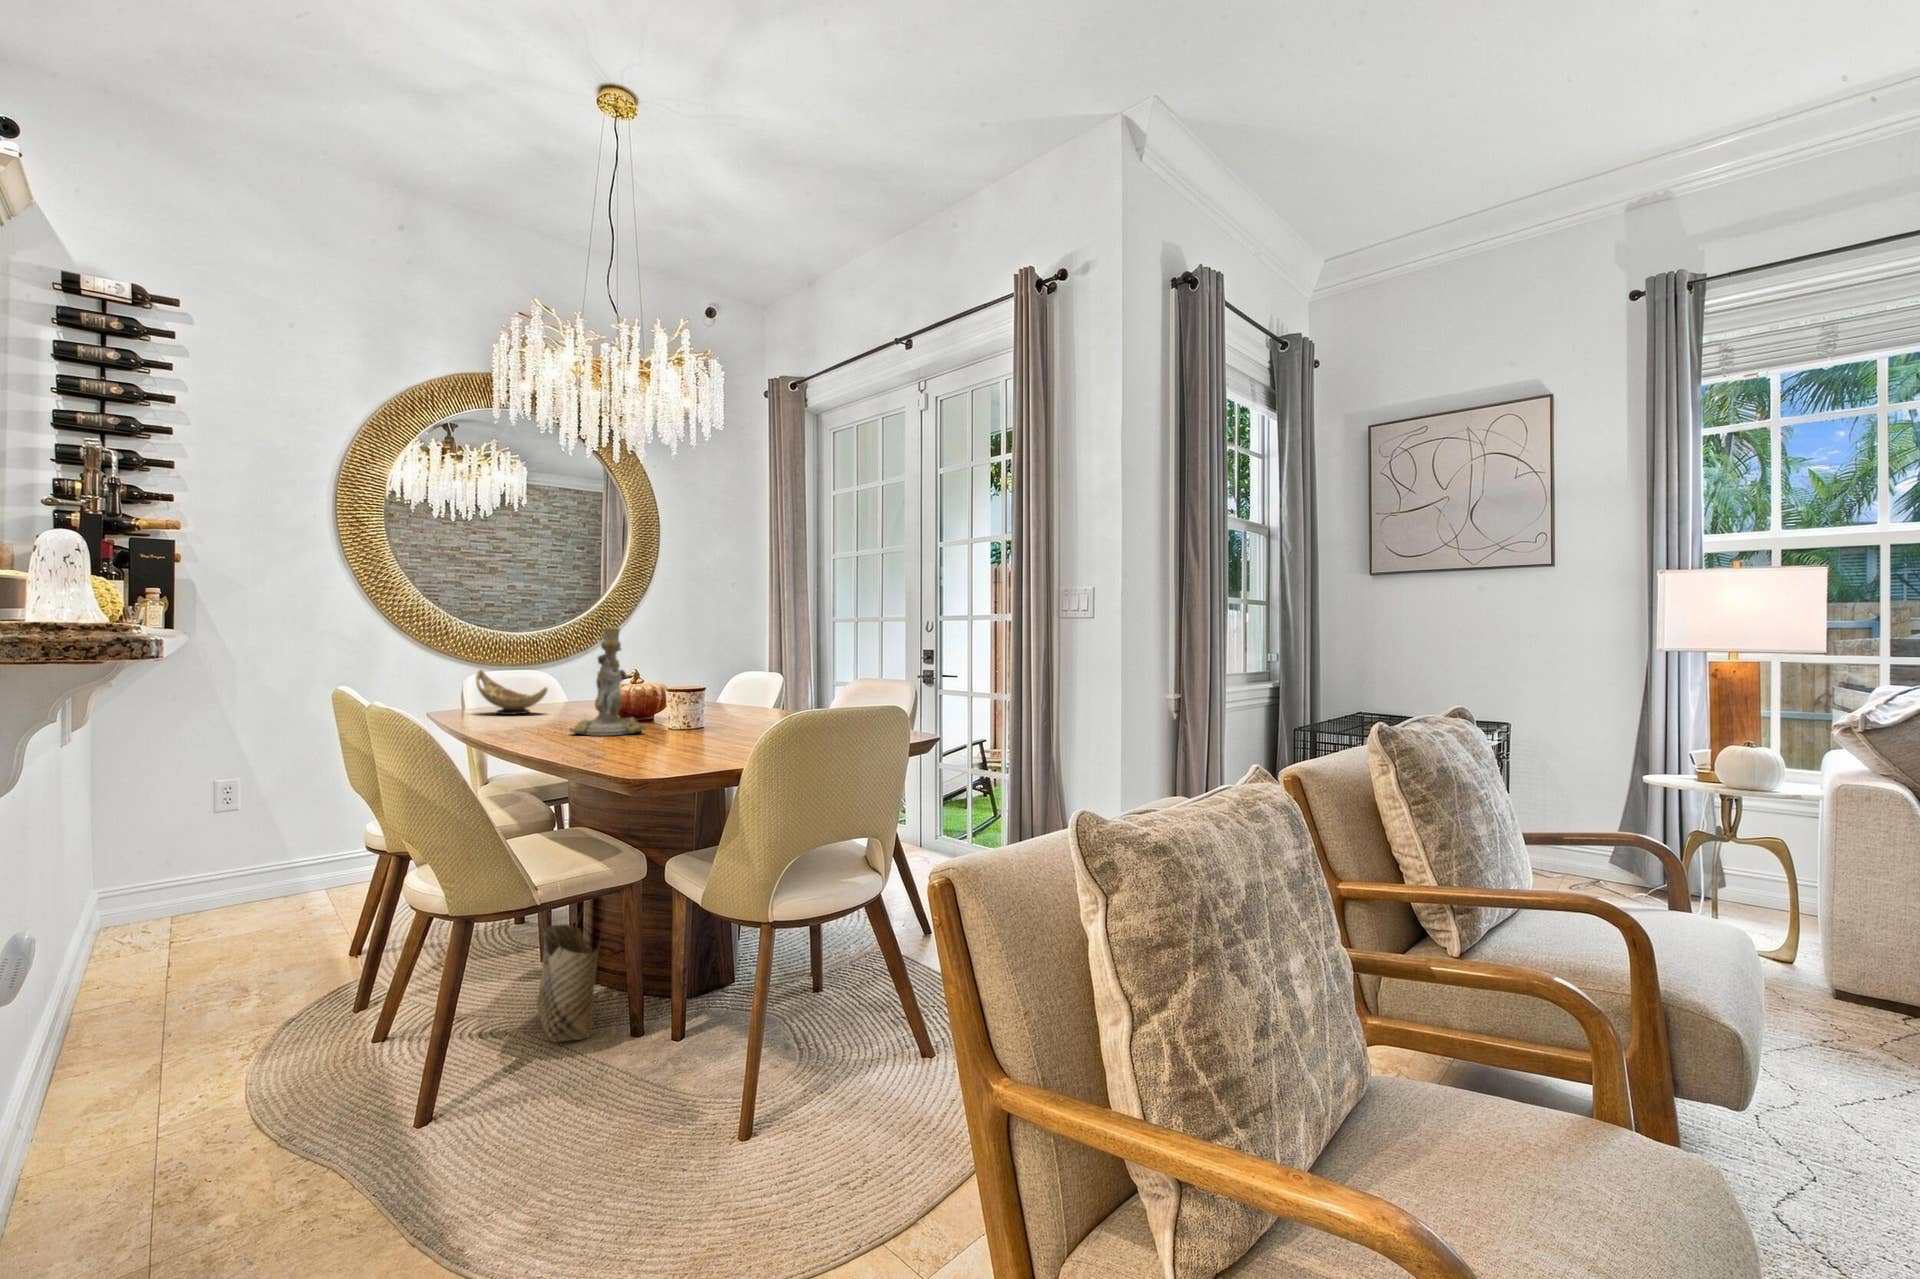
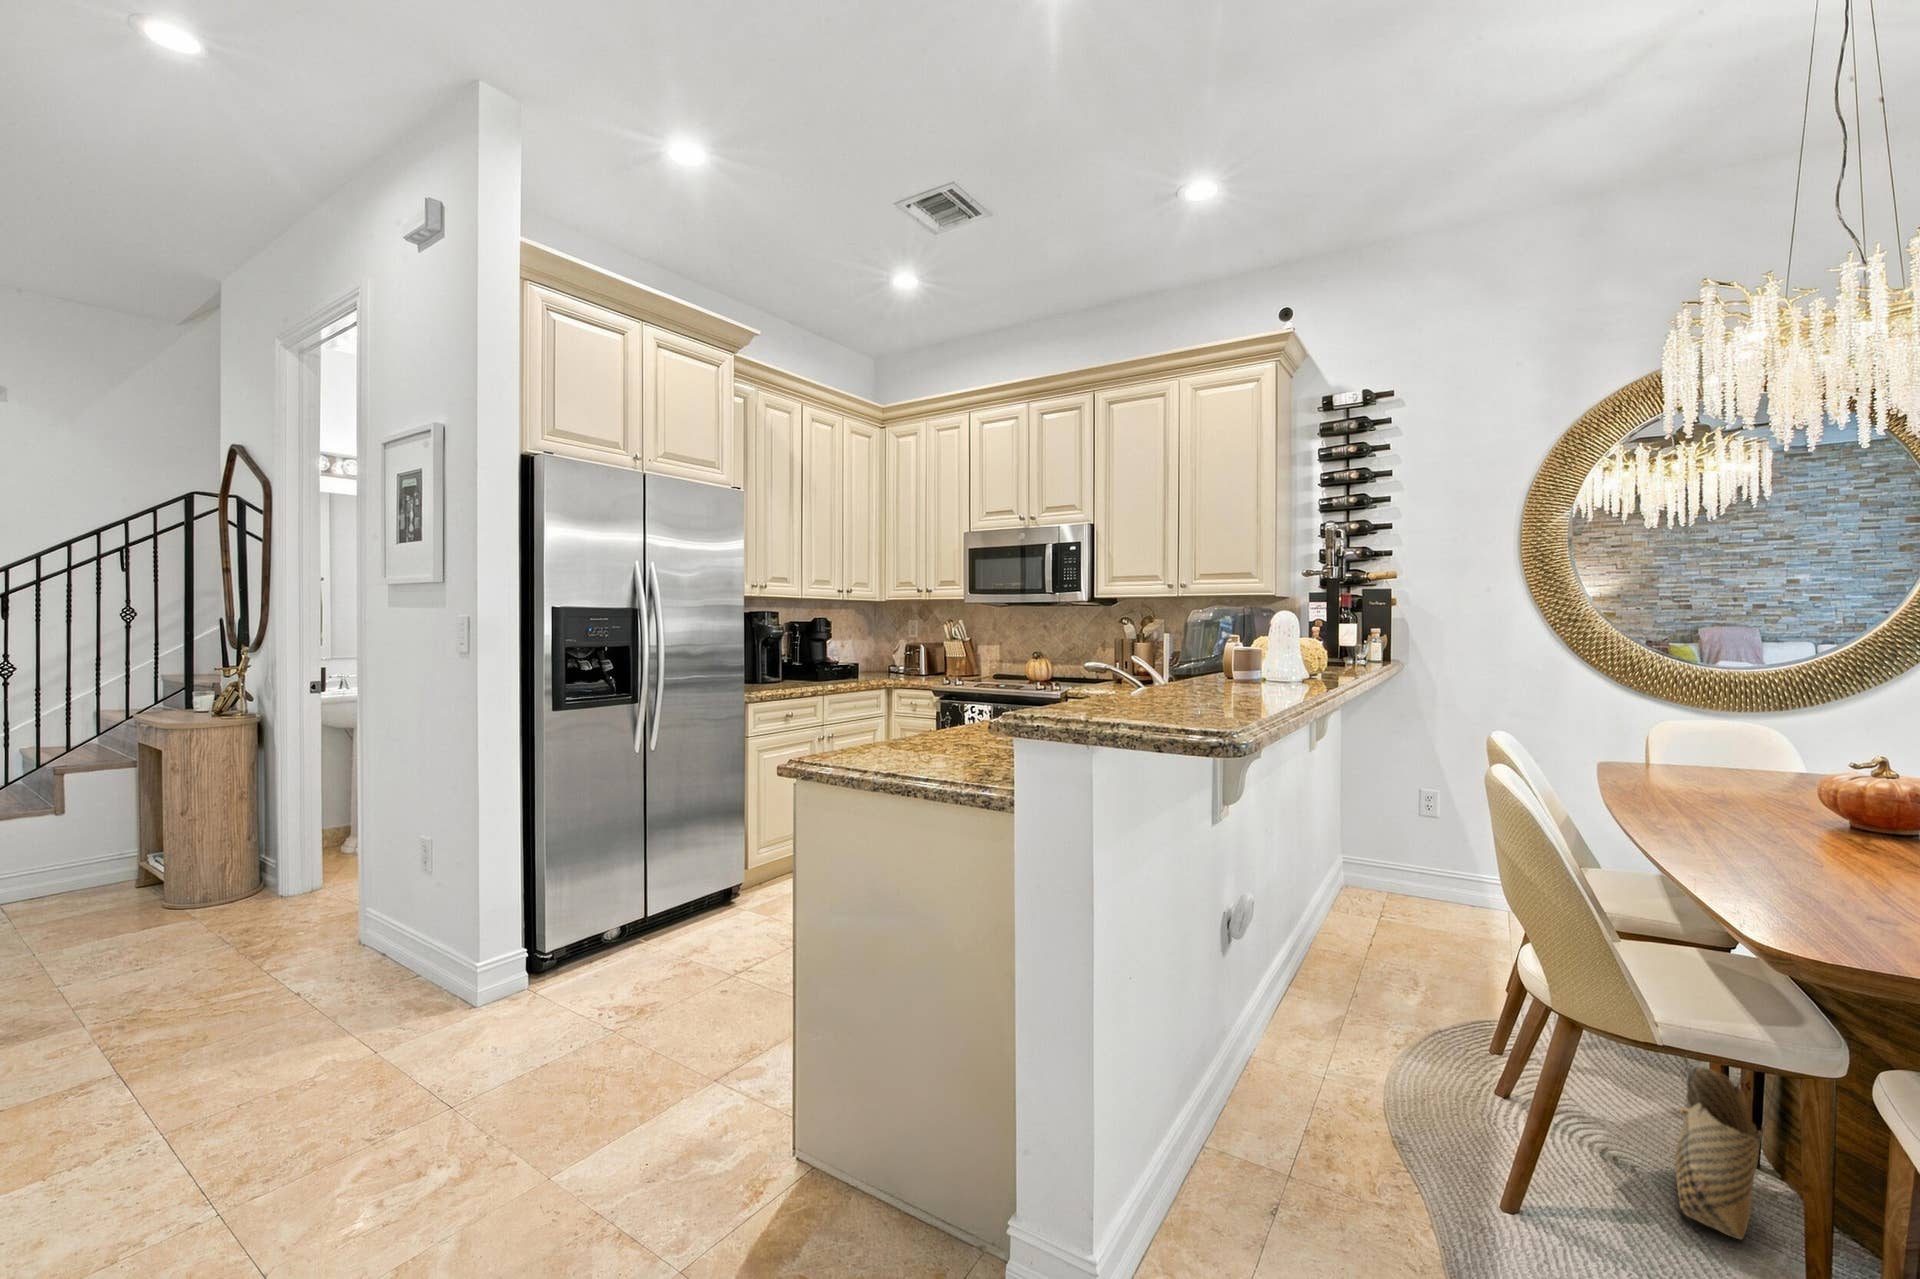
candlestick: present [569,627,644,736] -> none [1737,698,1872,853]
decorative bowl: present [476,670,547,715] -> none [1646,723,1744,784]

